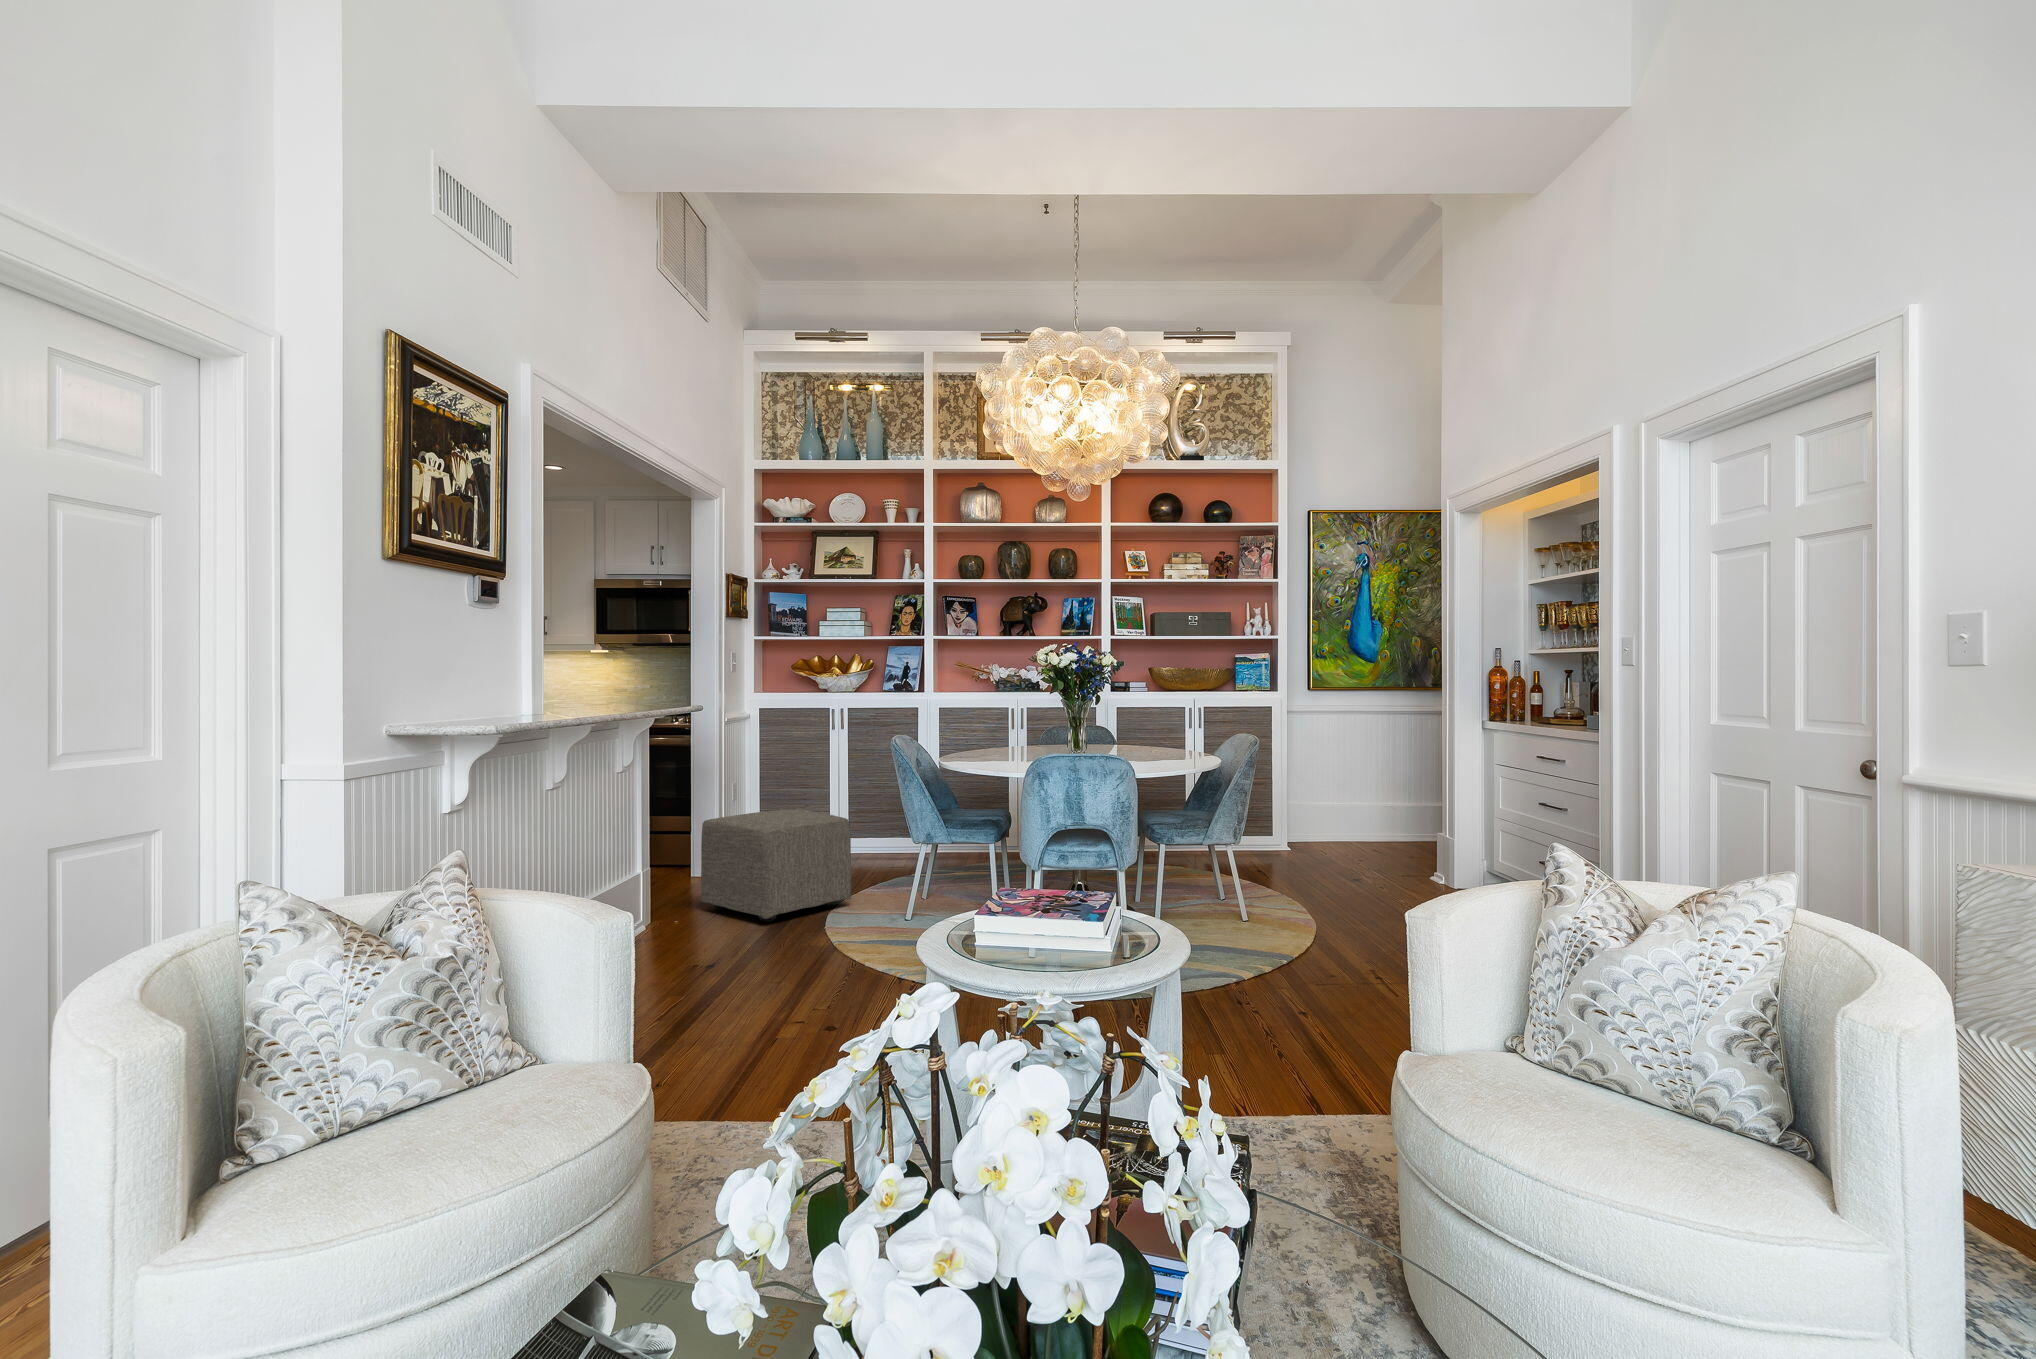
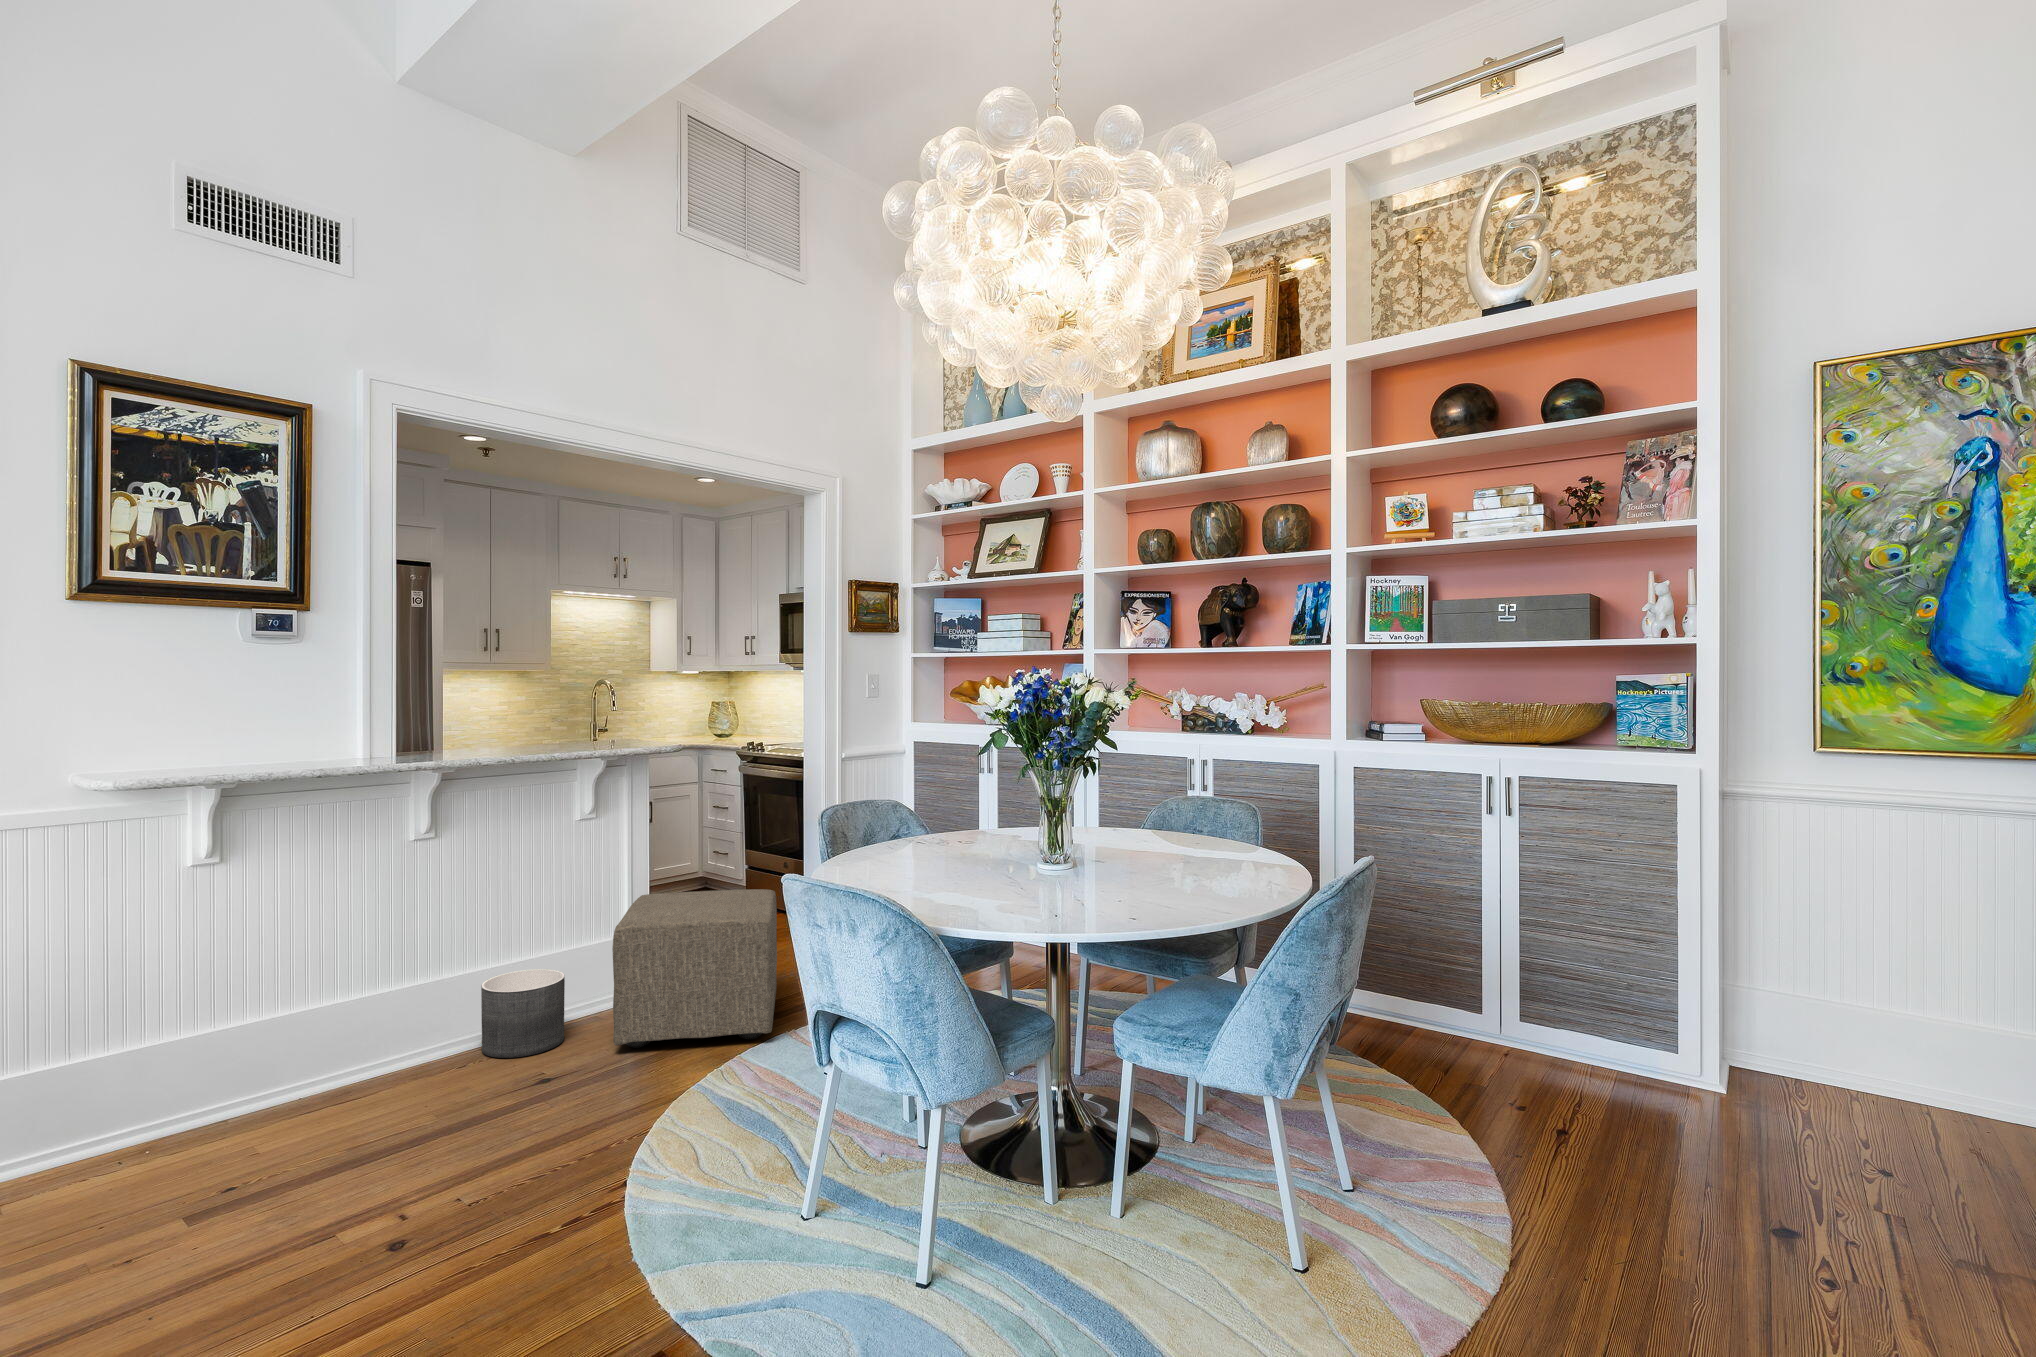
planter: none [648,878,710,942] -> present [481,969,565,1058]

